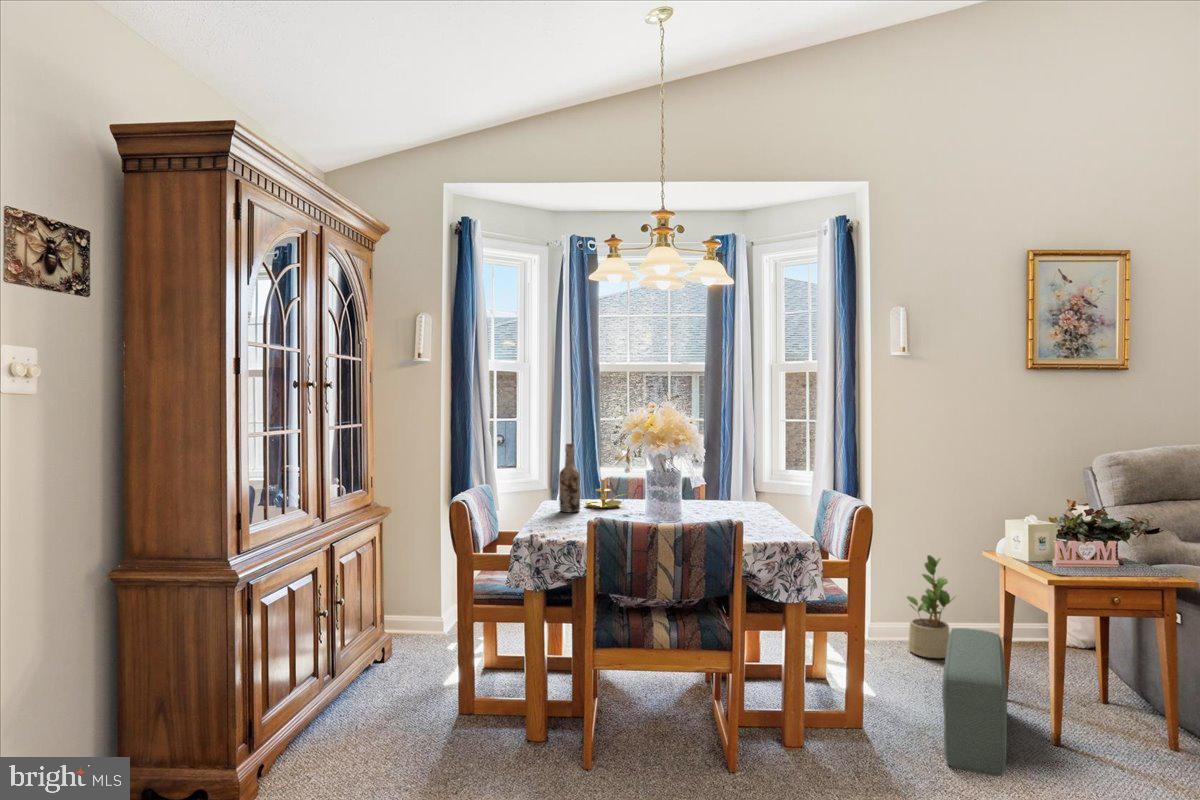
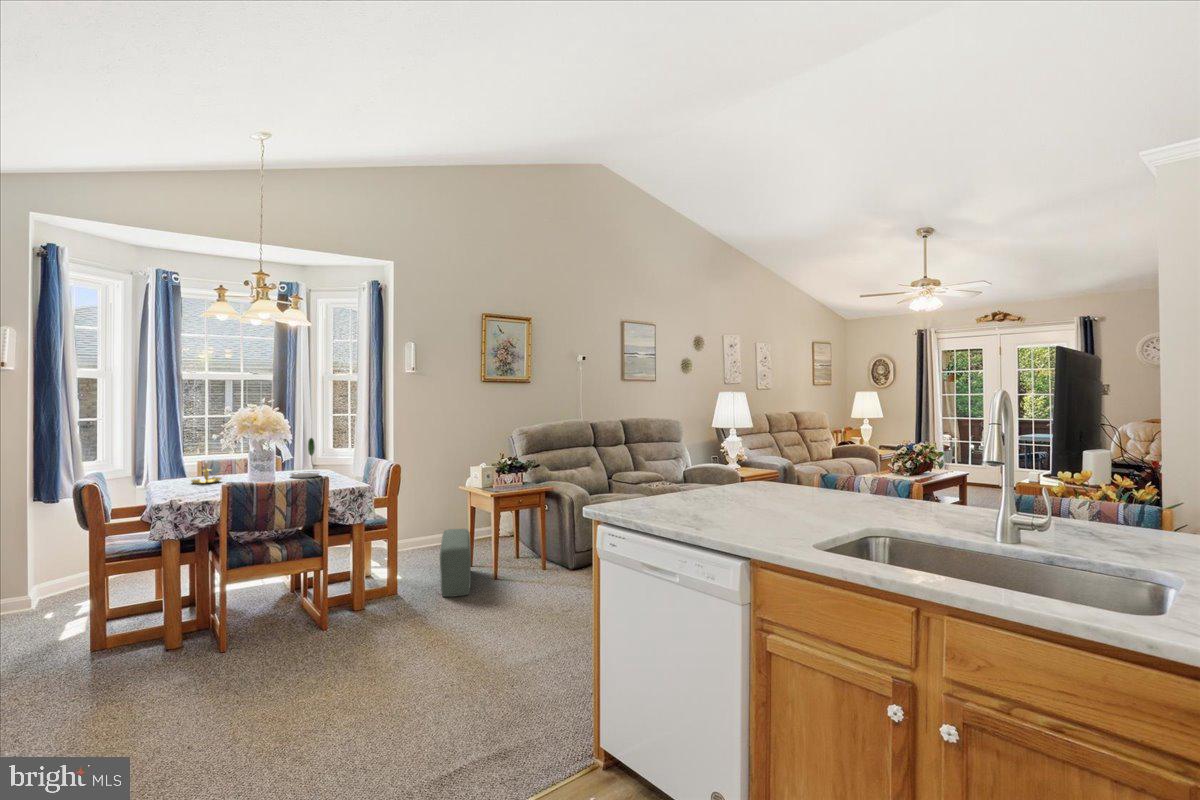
wine bottle: present [559,444,580,513] -> none [172,437,191,488]
plate: none [706,452,750,512] -> present [290,438,319,478]
potted plant: present [907,555,953,658] -> none [418,495,447,556]

